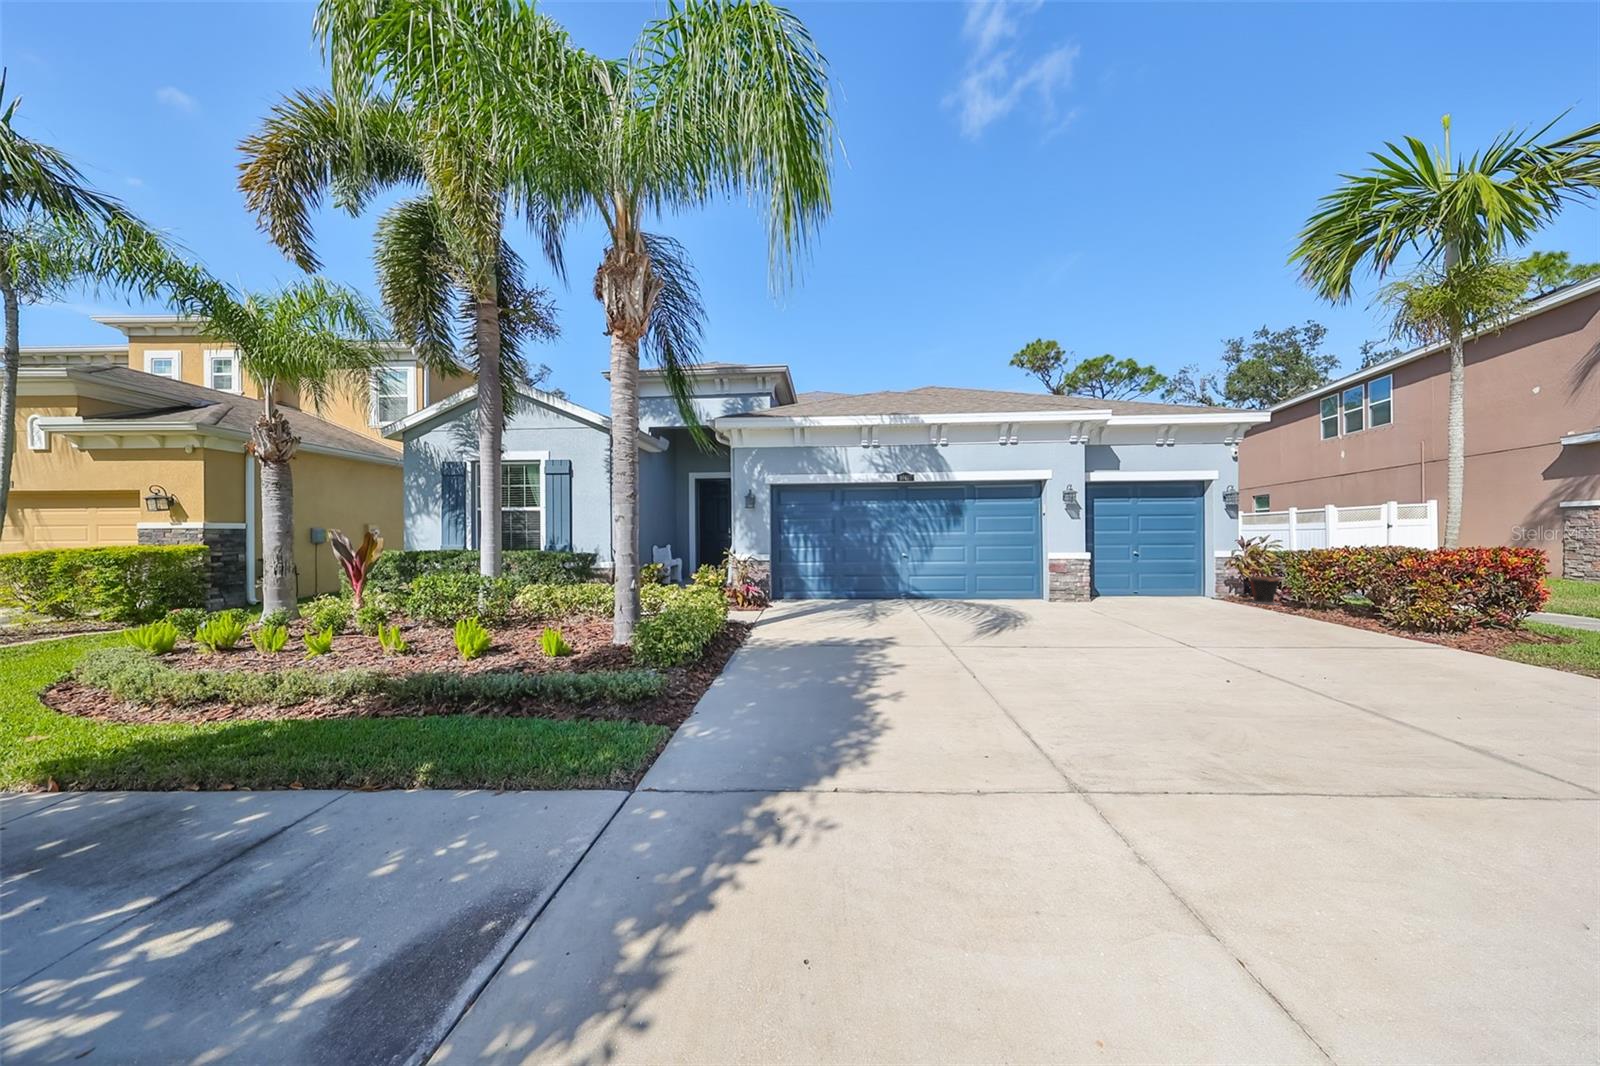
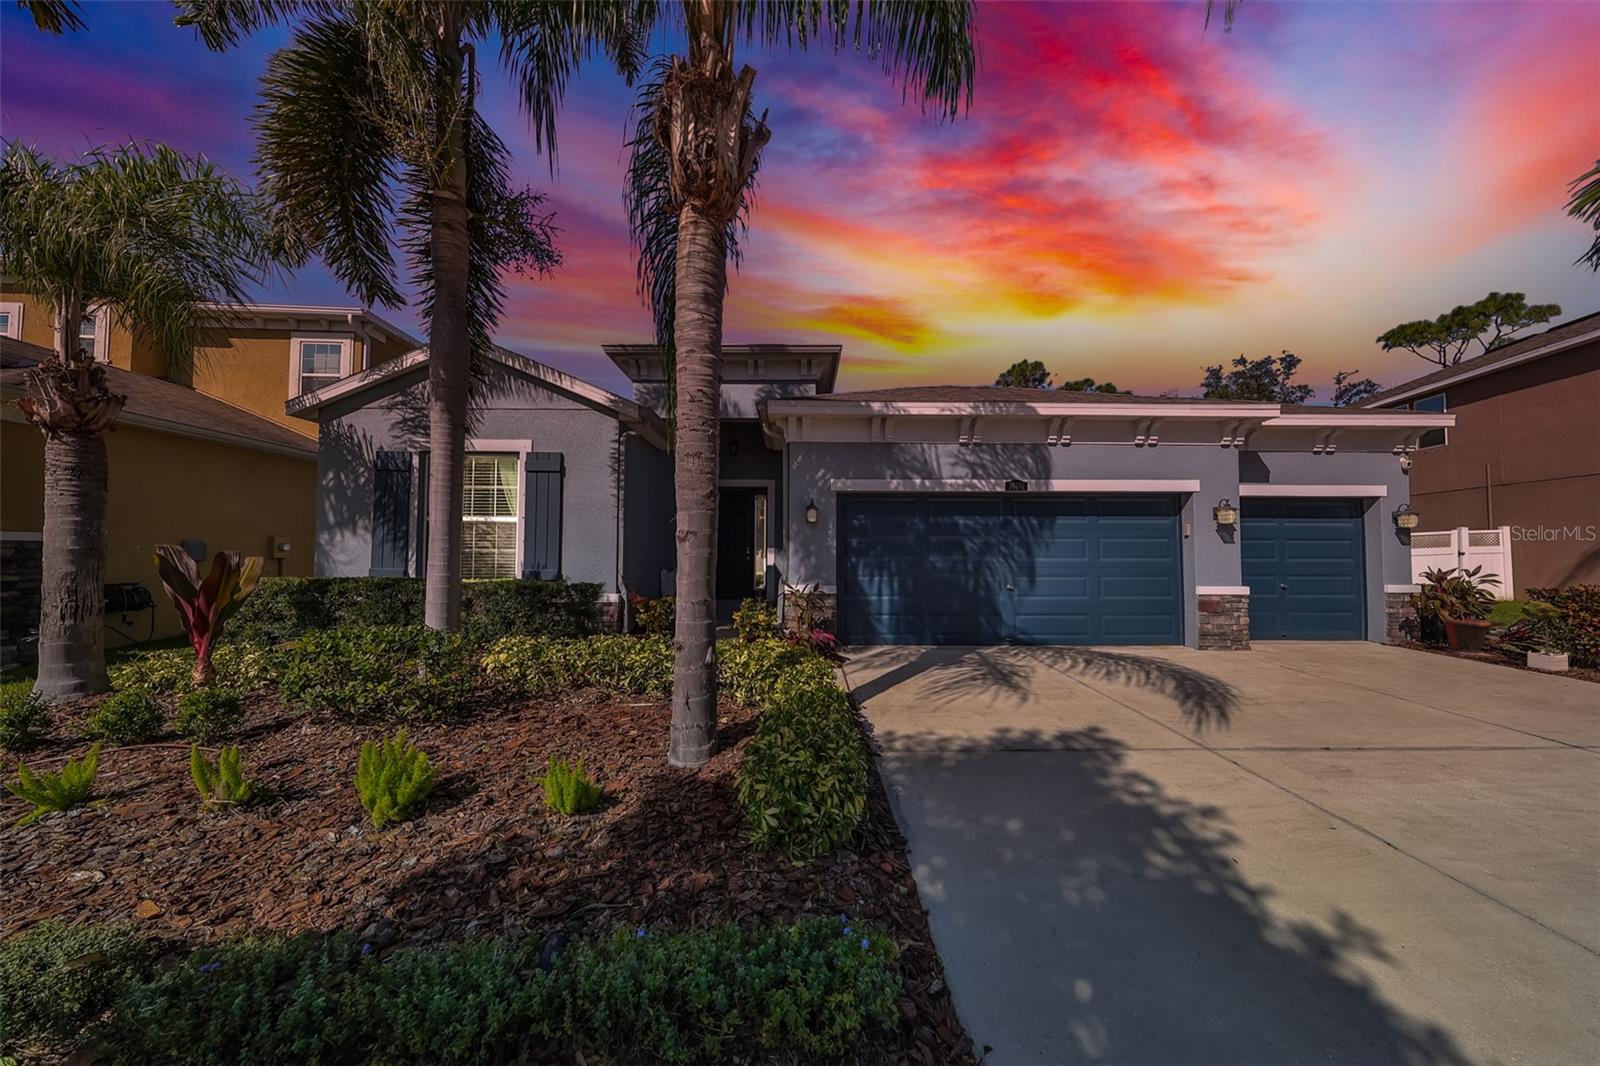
potted tree: none [1285,559,1314,613] -> present [1521,600,1568,671]

